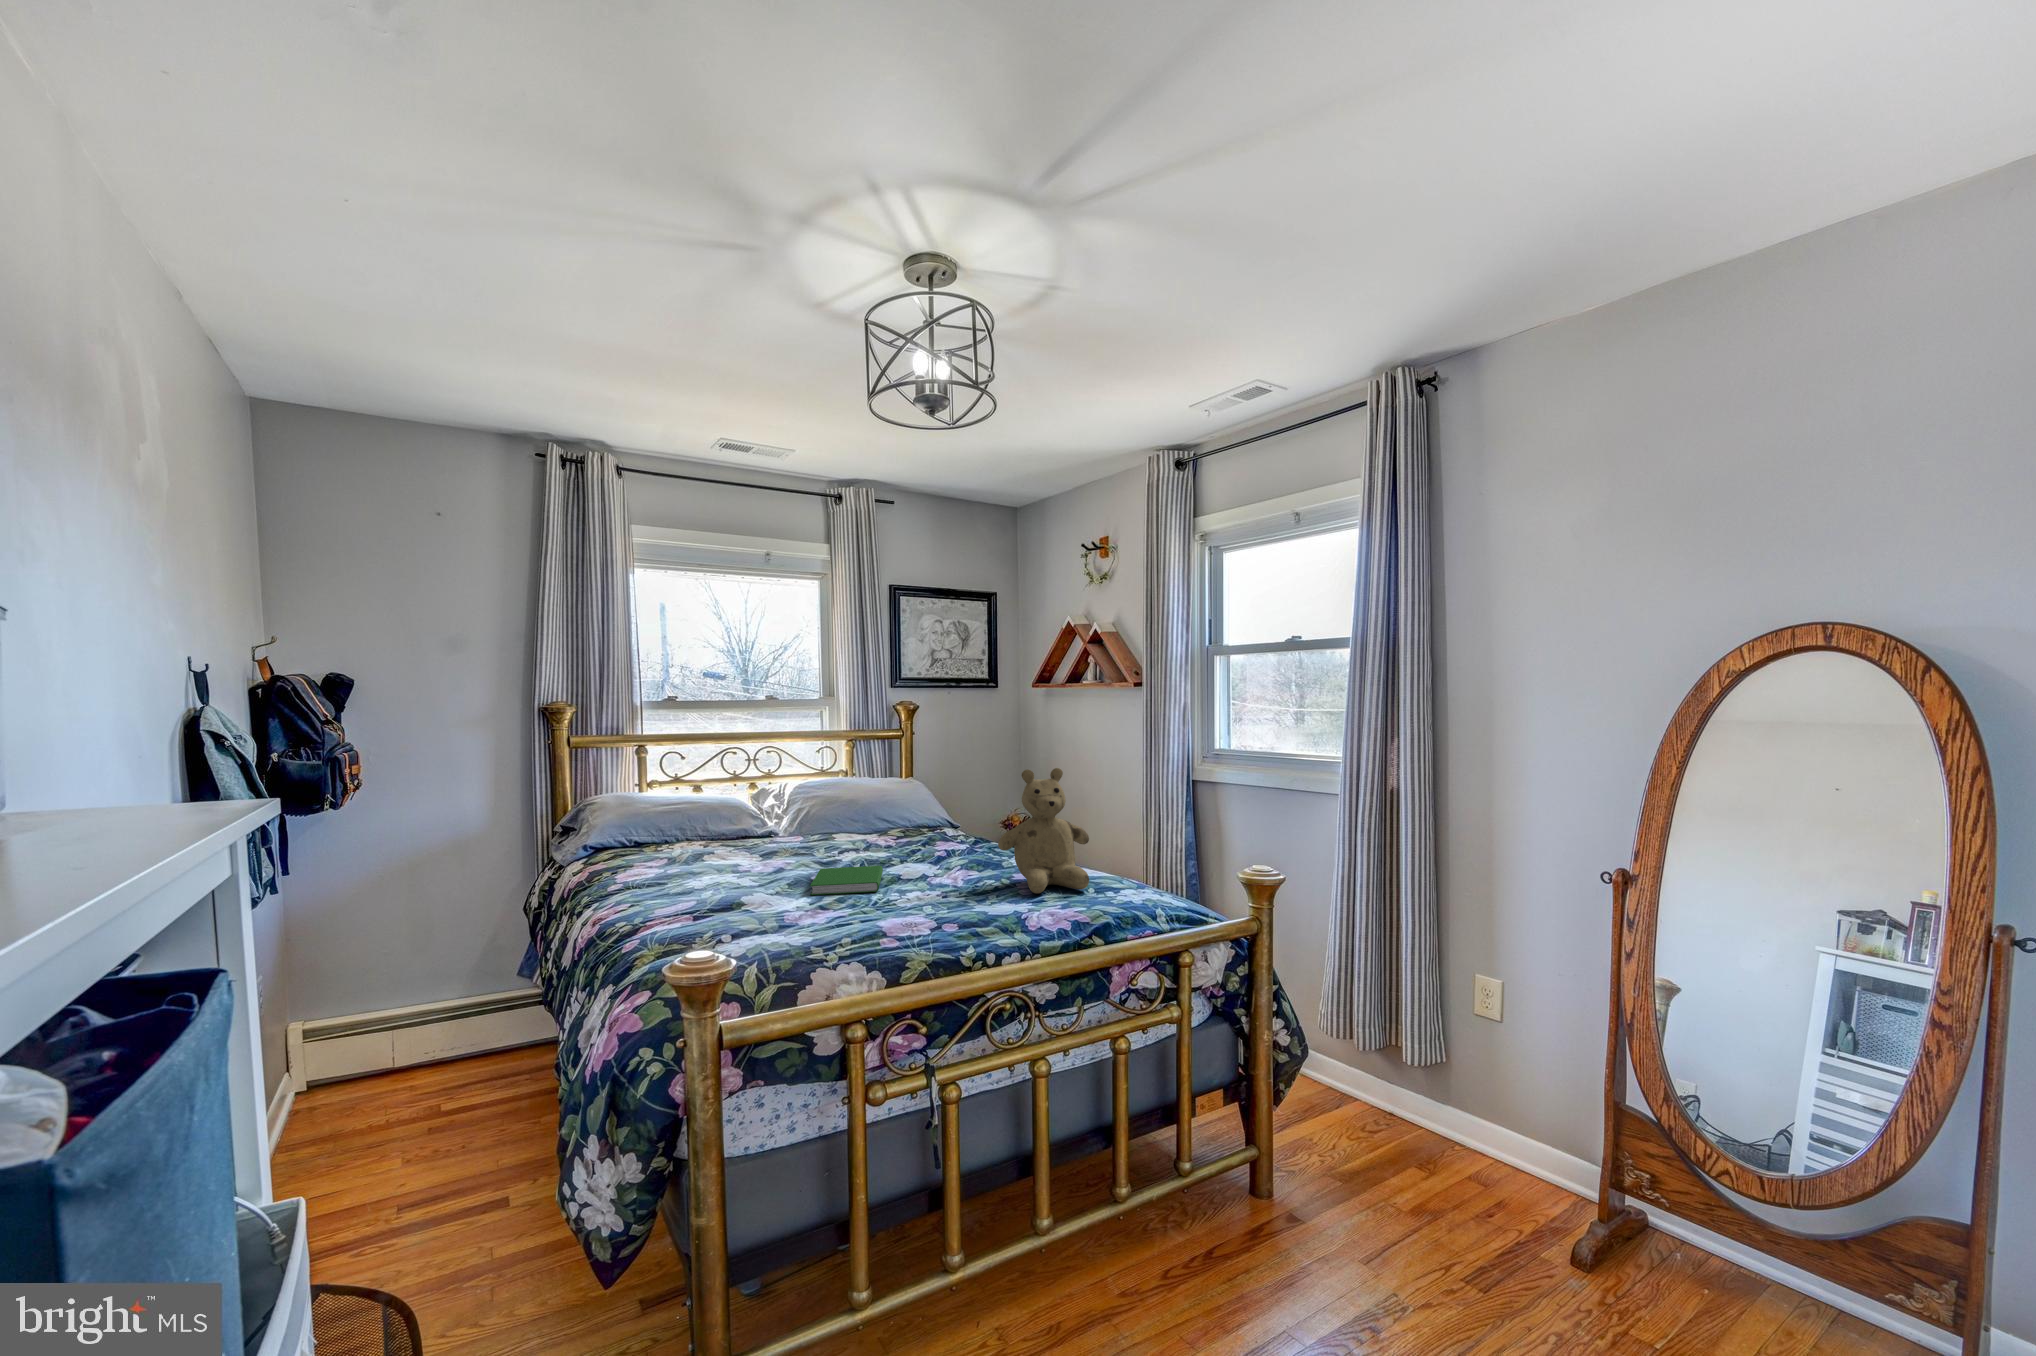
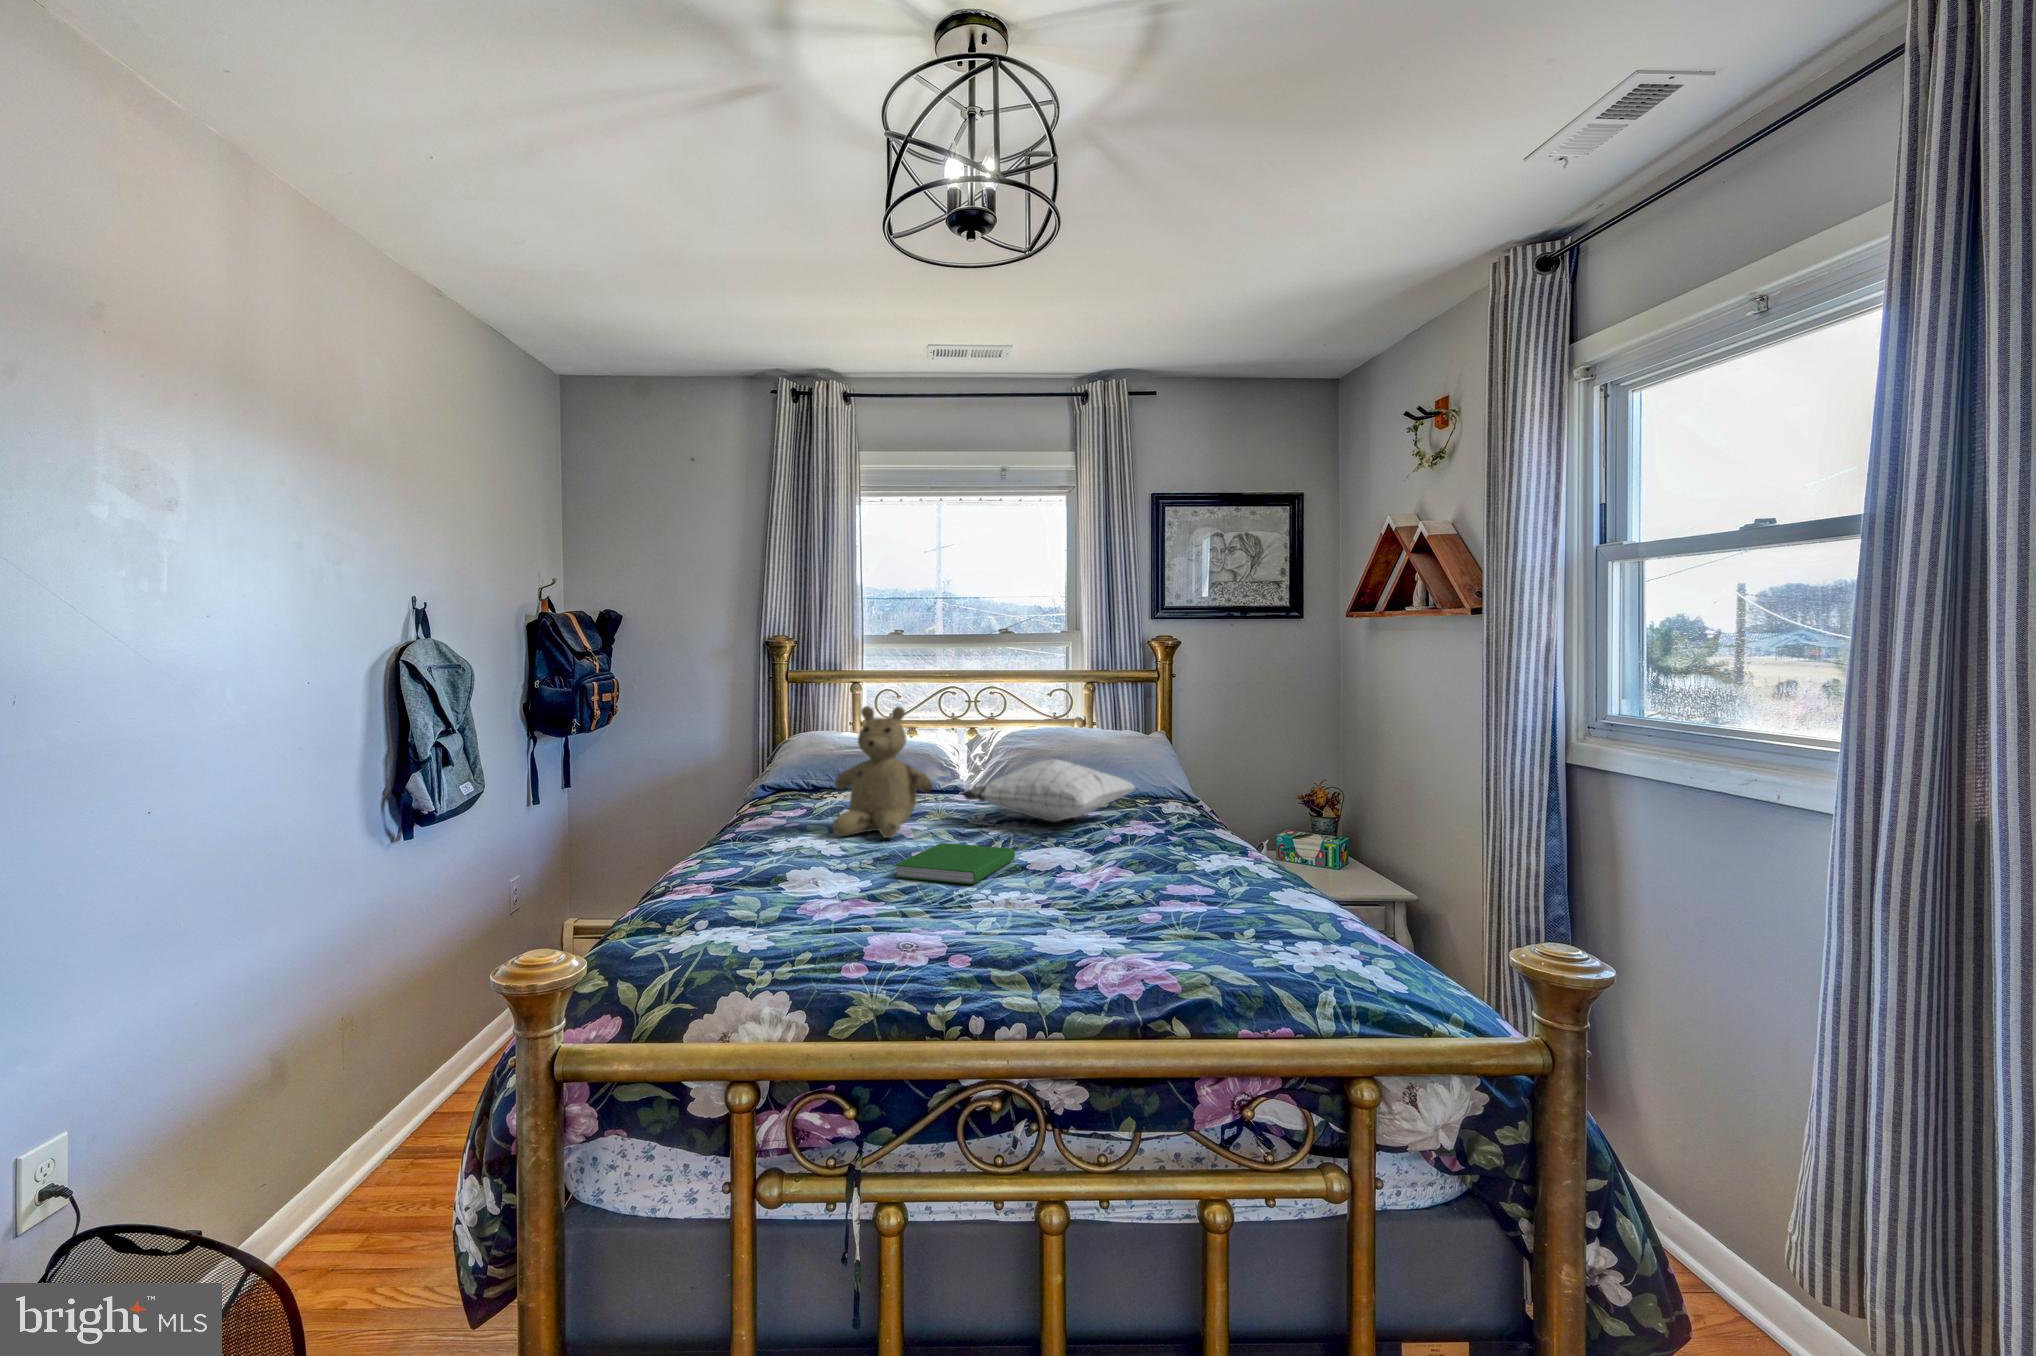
teddy bear: present [998,768,1089,893] -> present [832,706,933,838]
pillow: none [804,799,929,848] -> present [963,759,1135,822]

